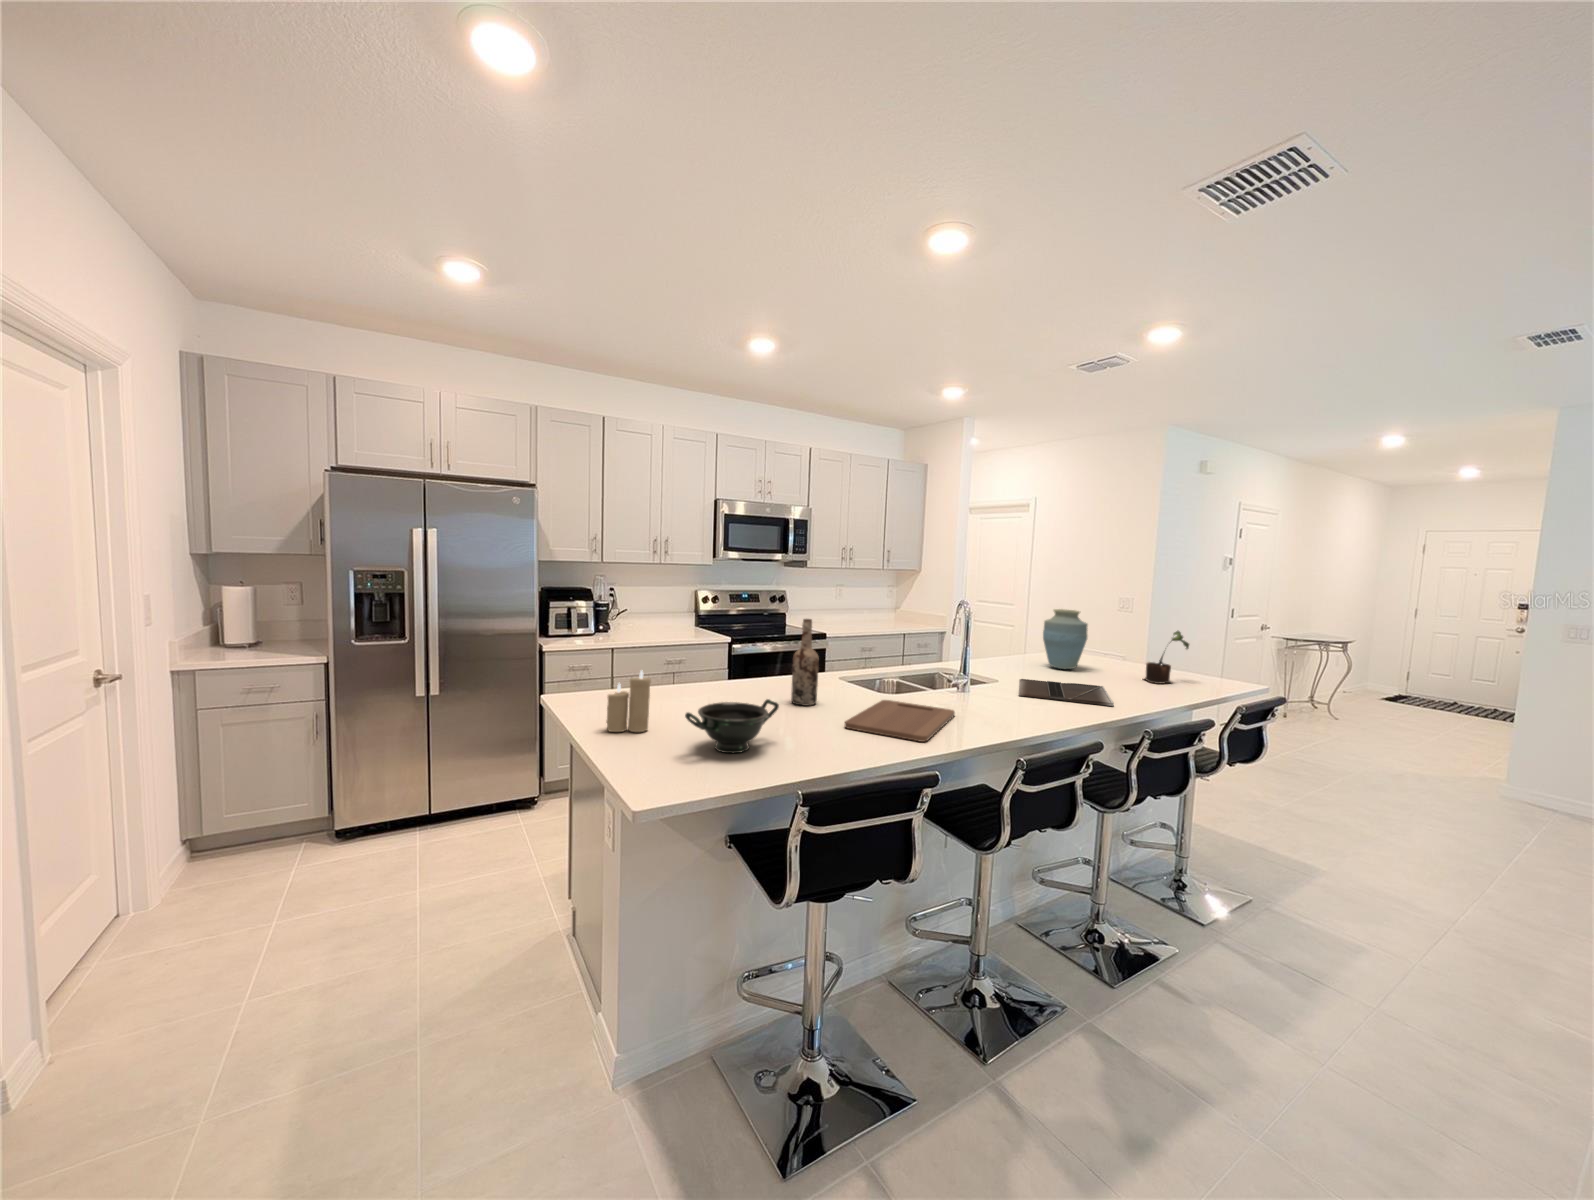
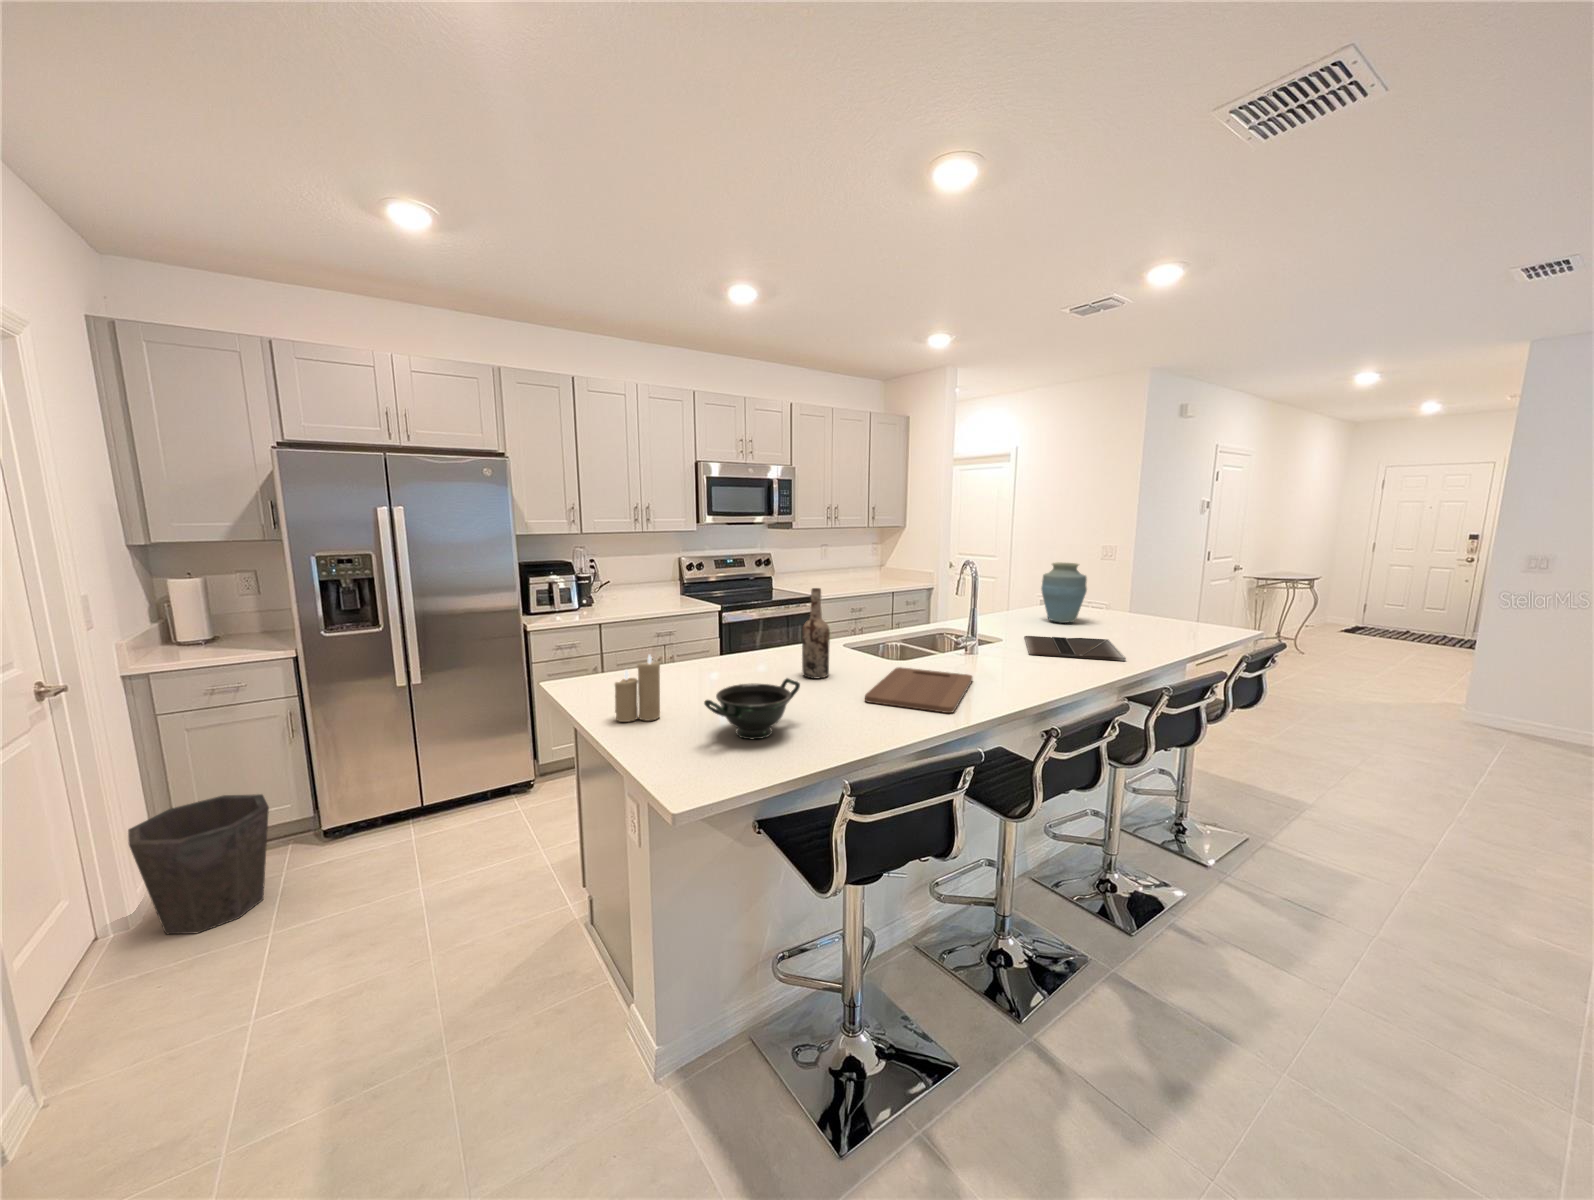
potted plant: present [1145,631,1189,684] -> none [1142,579,1190,633]
waste bin: none [159,790,287,919] -> present [128,794,269,934]

